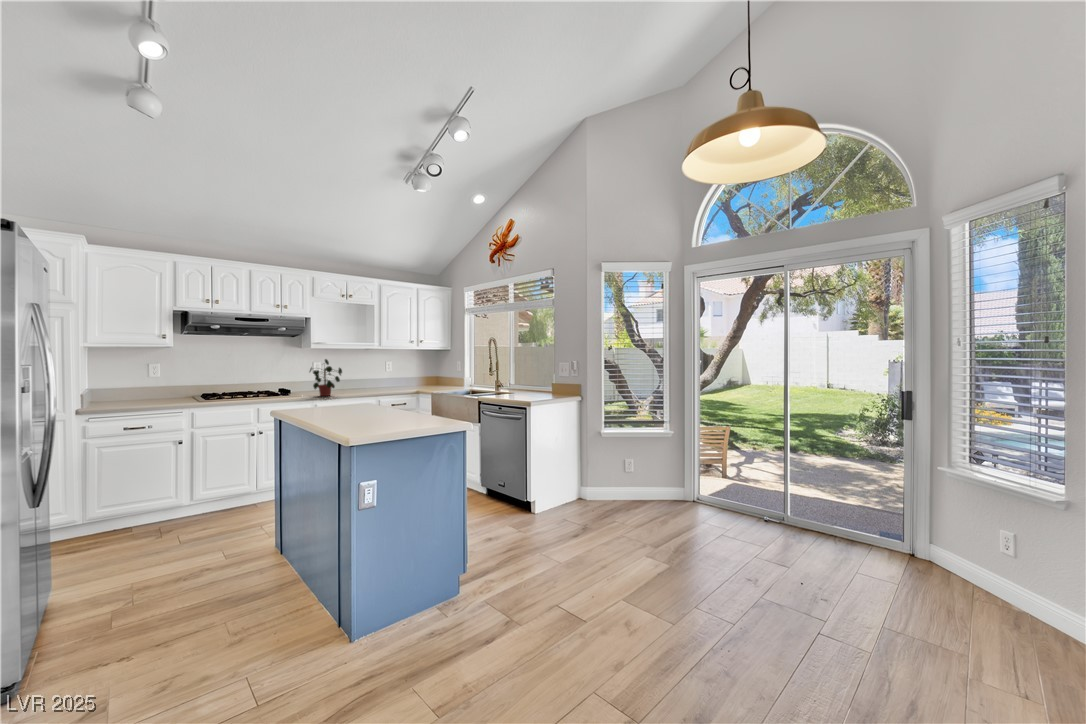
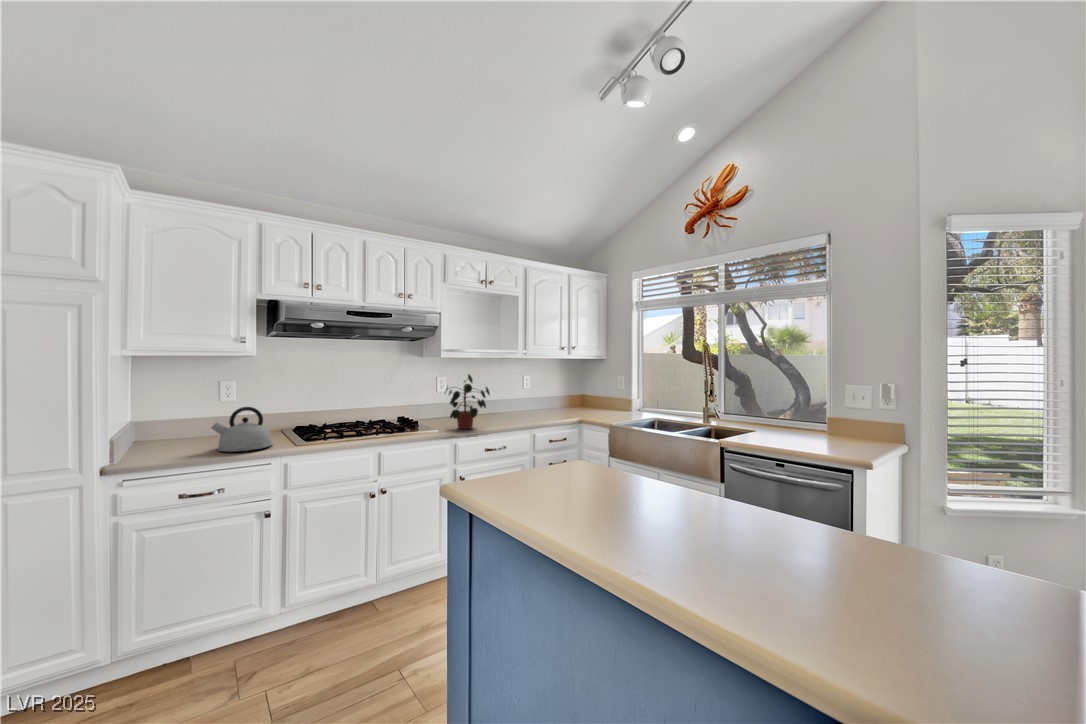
kettle: none [142,378,184,405] -> present [211,407,272,452]

